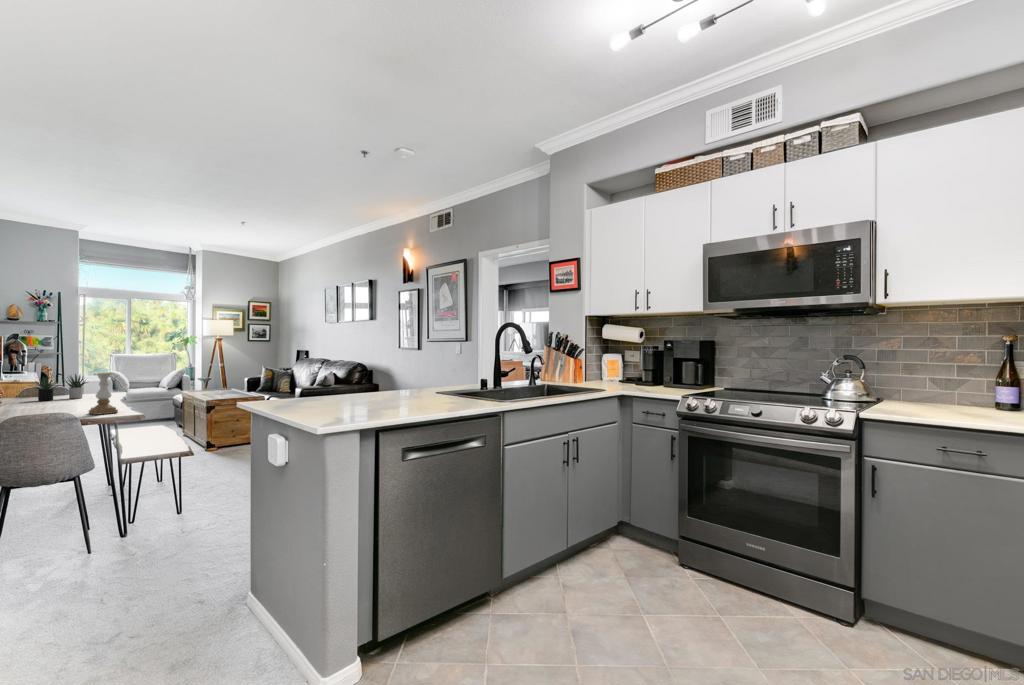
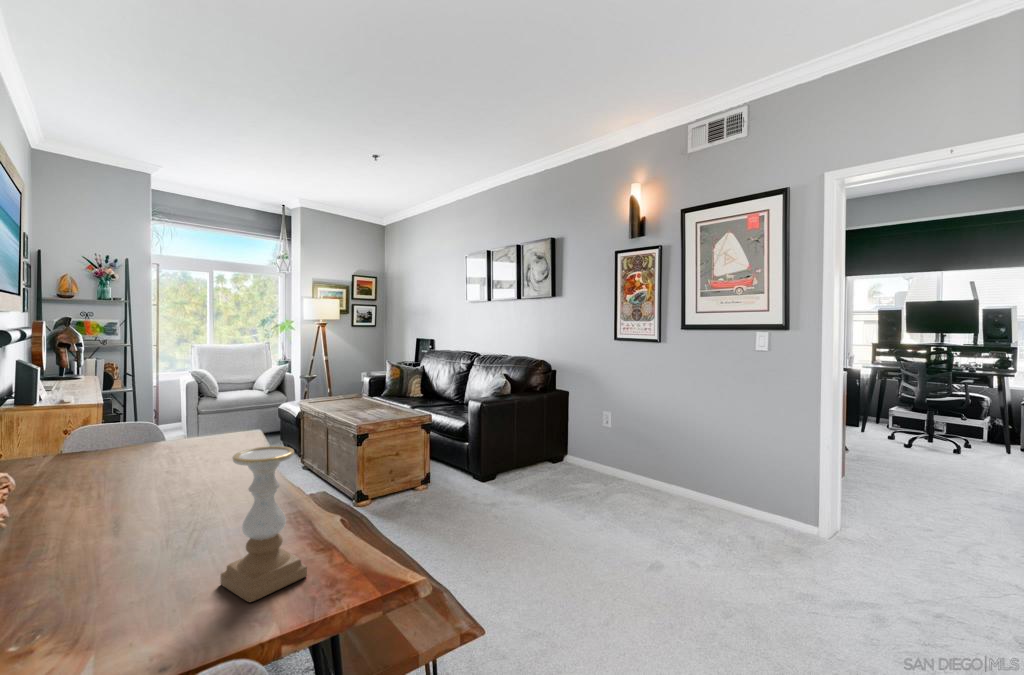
succulent plant: present [34,374,87,401] -> none [64,402,190,471]

